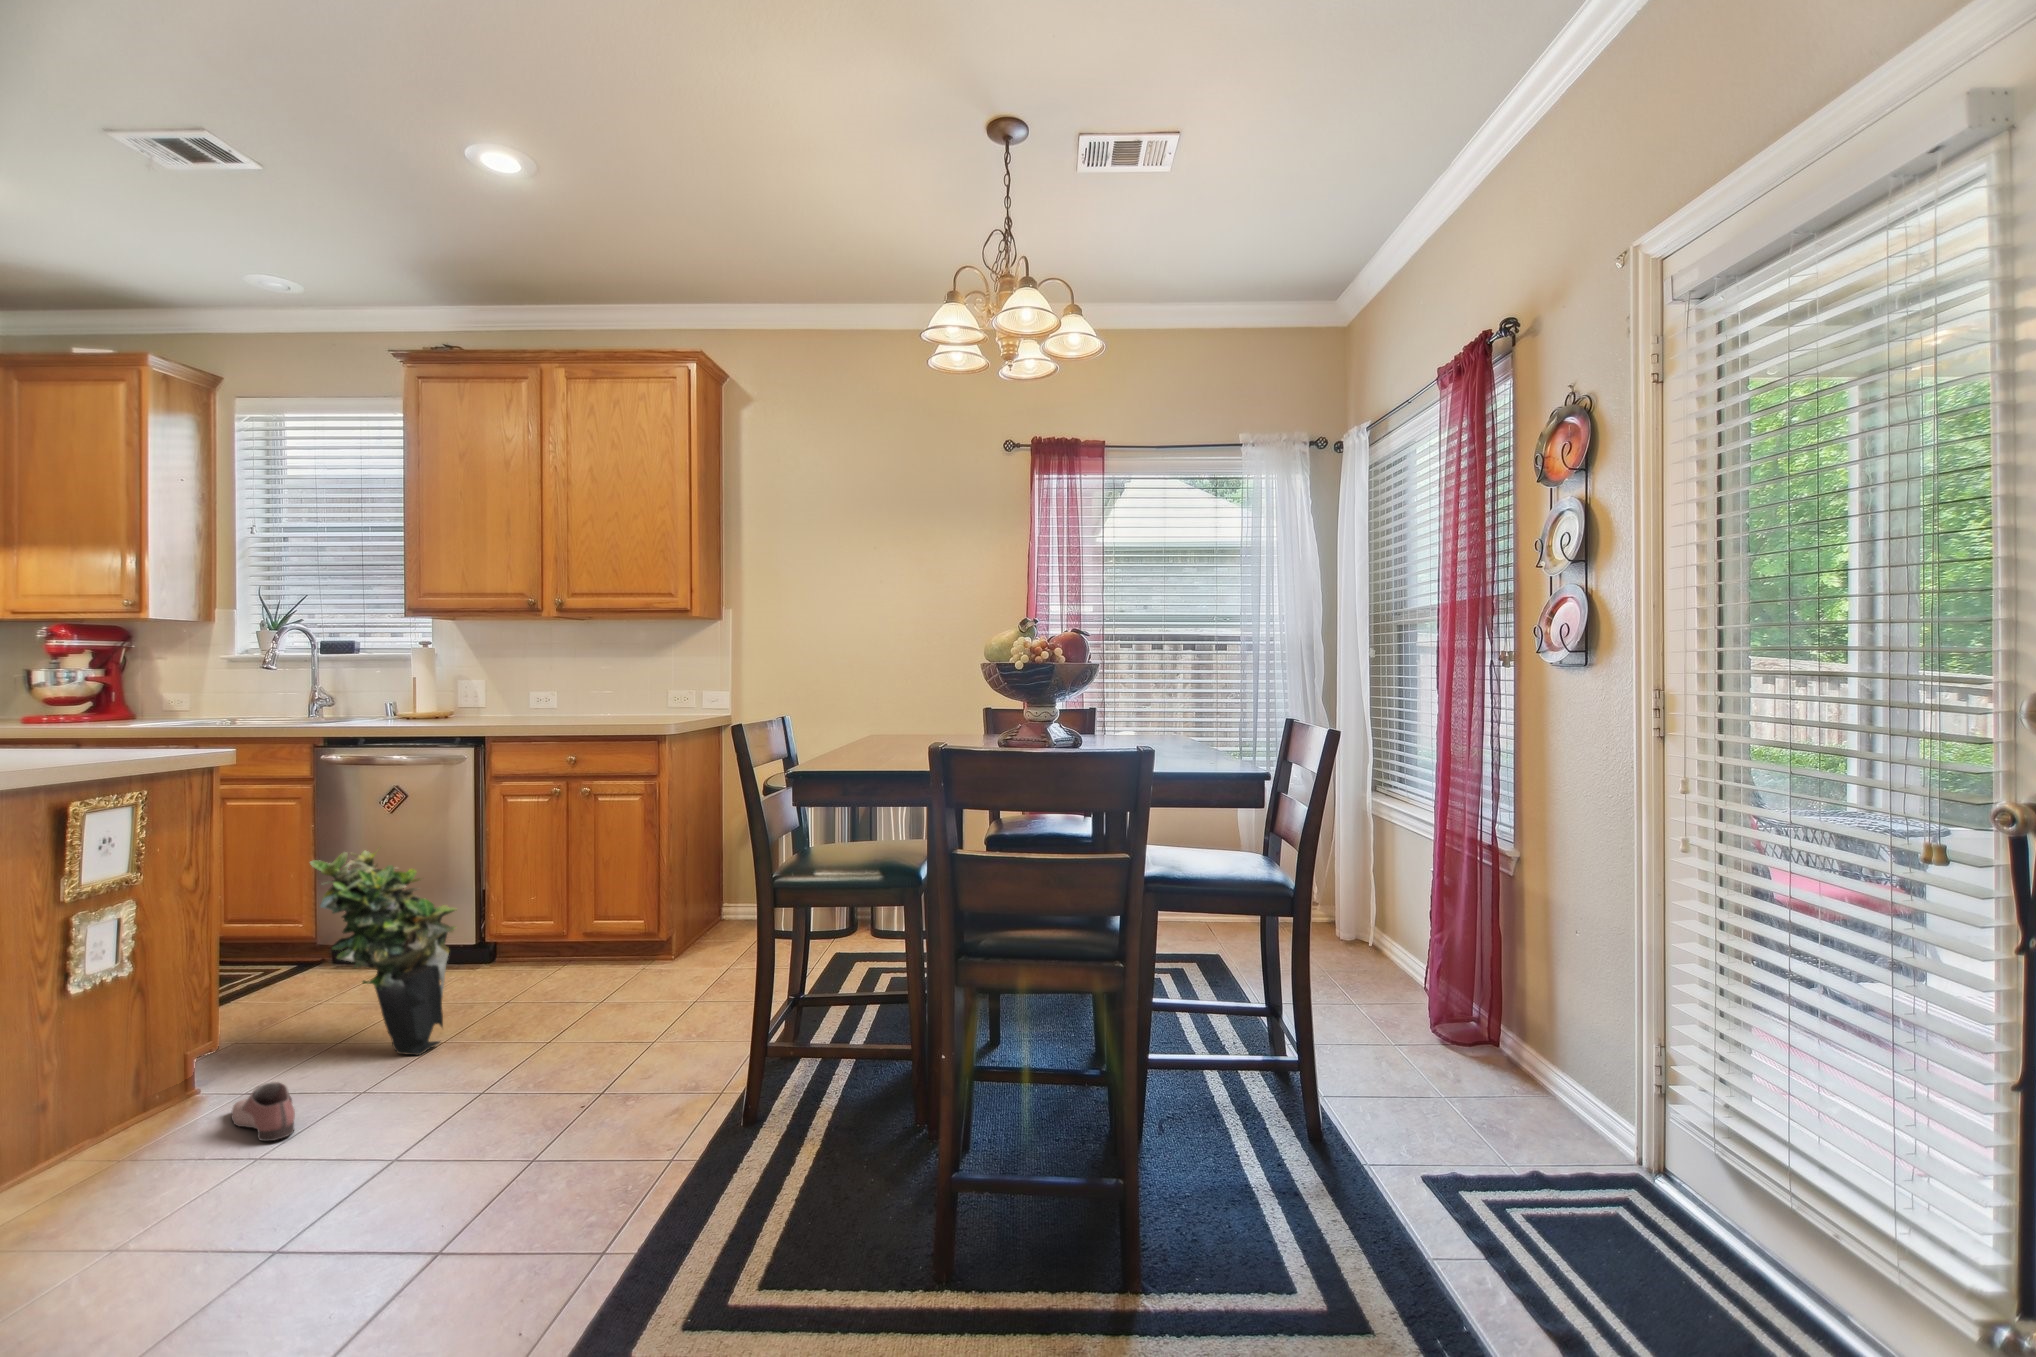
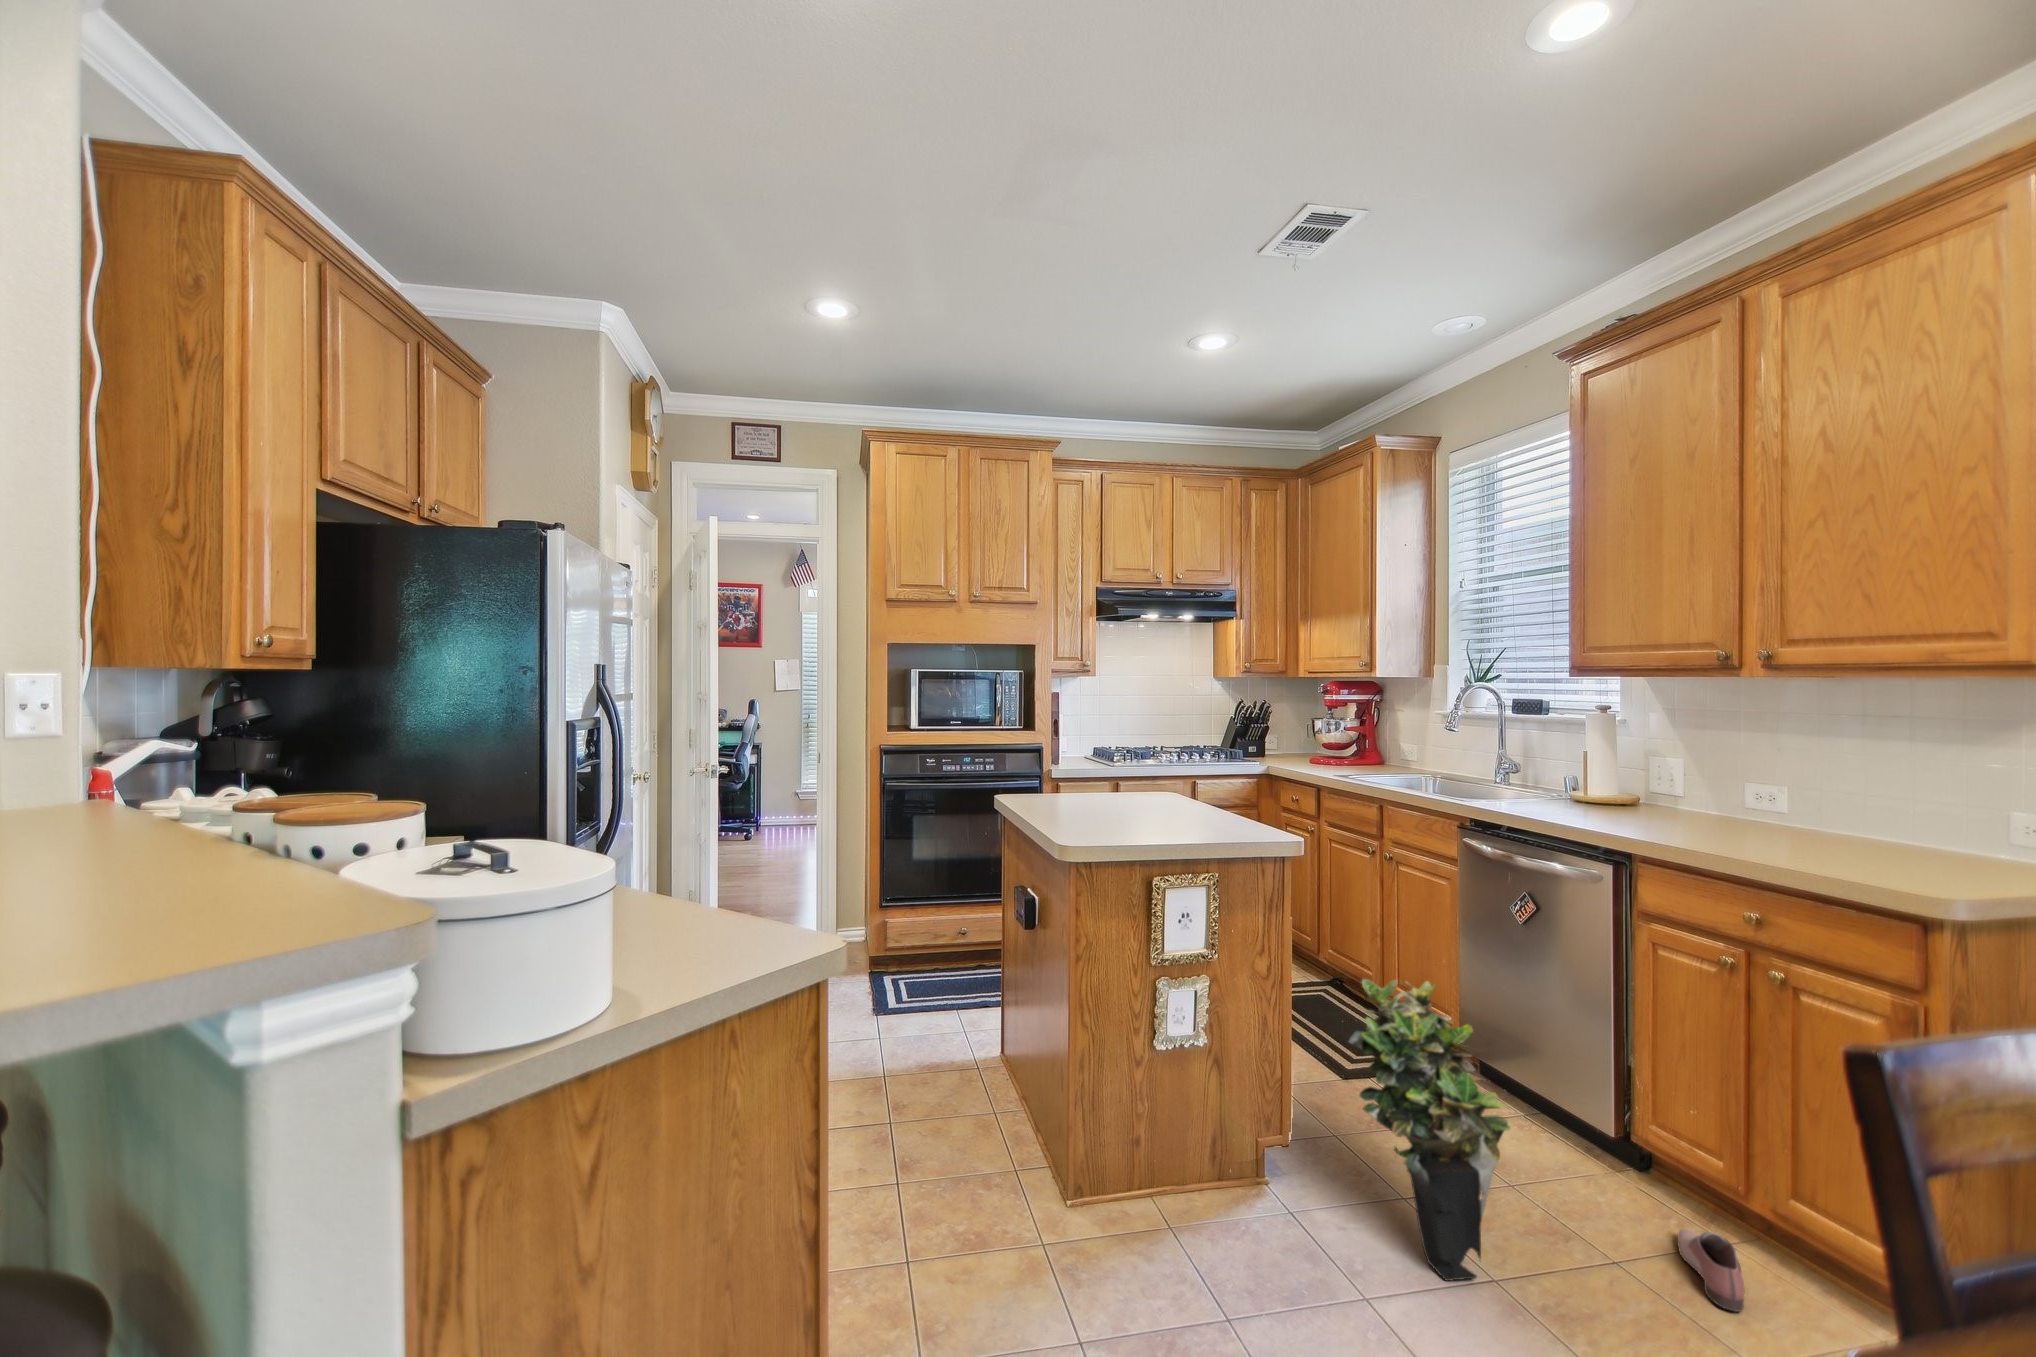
shoe: present [231,1082,295,1141] -> present [1677,1229,1745,1312]

